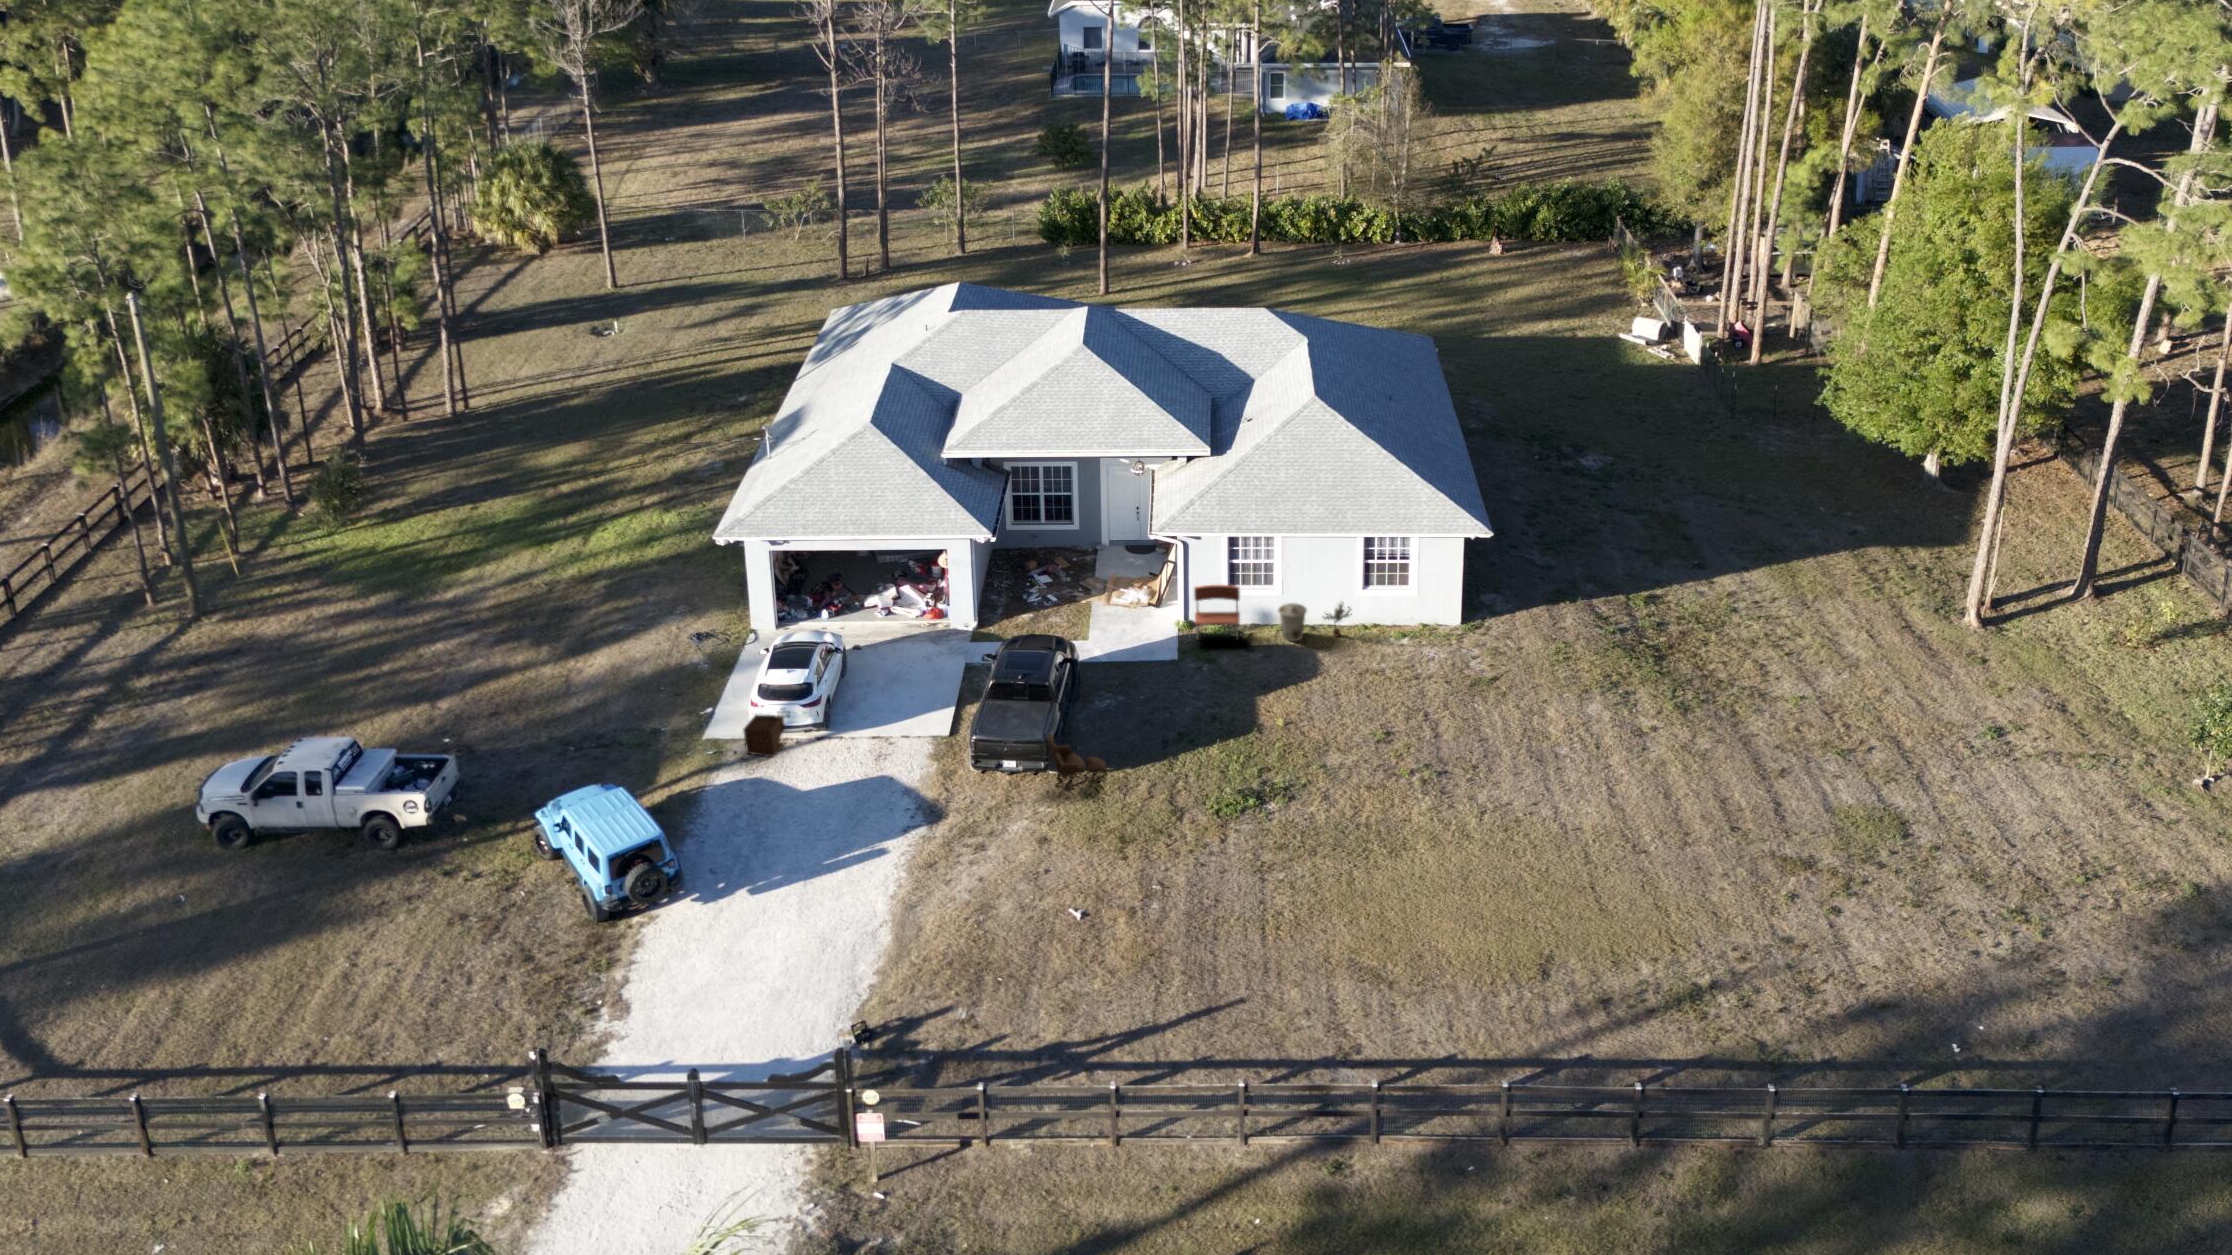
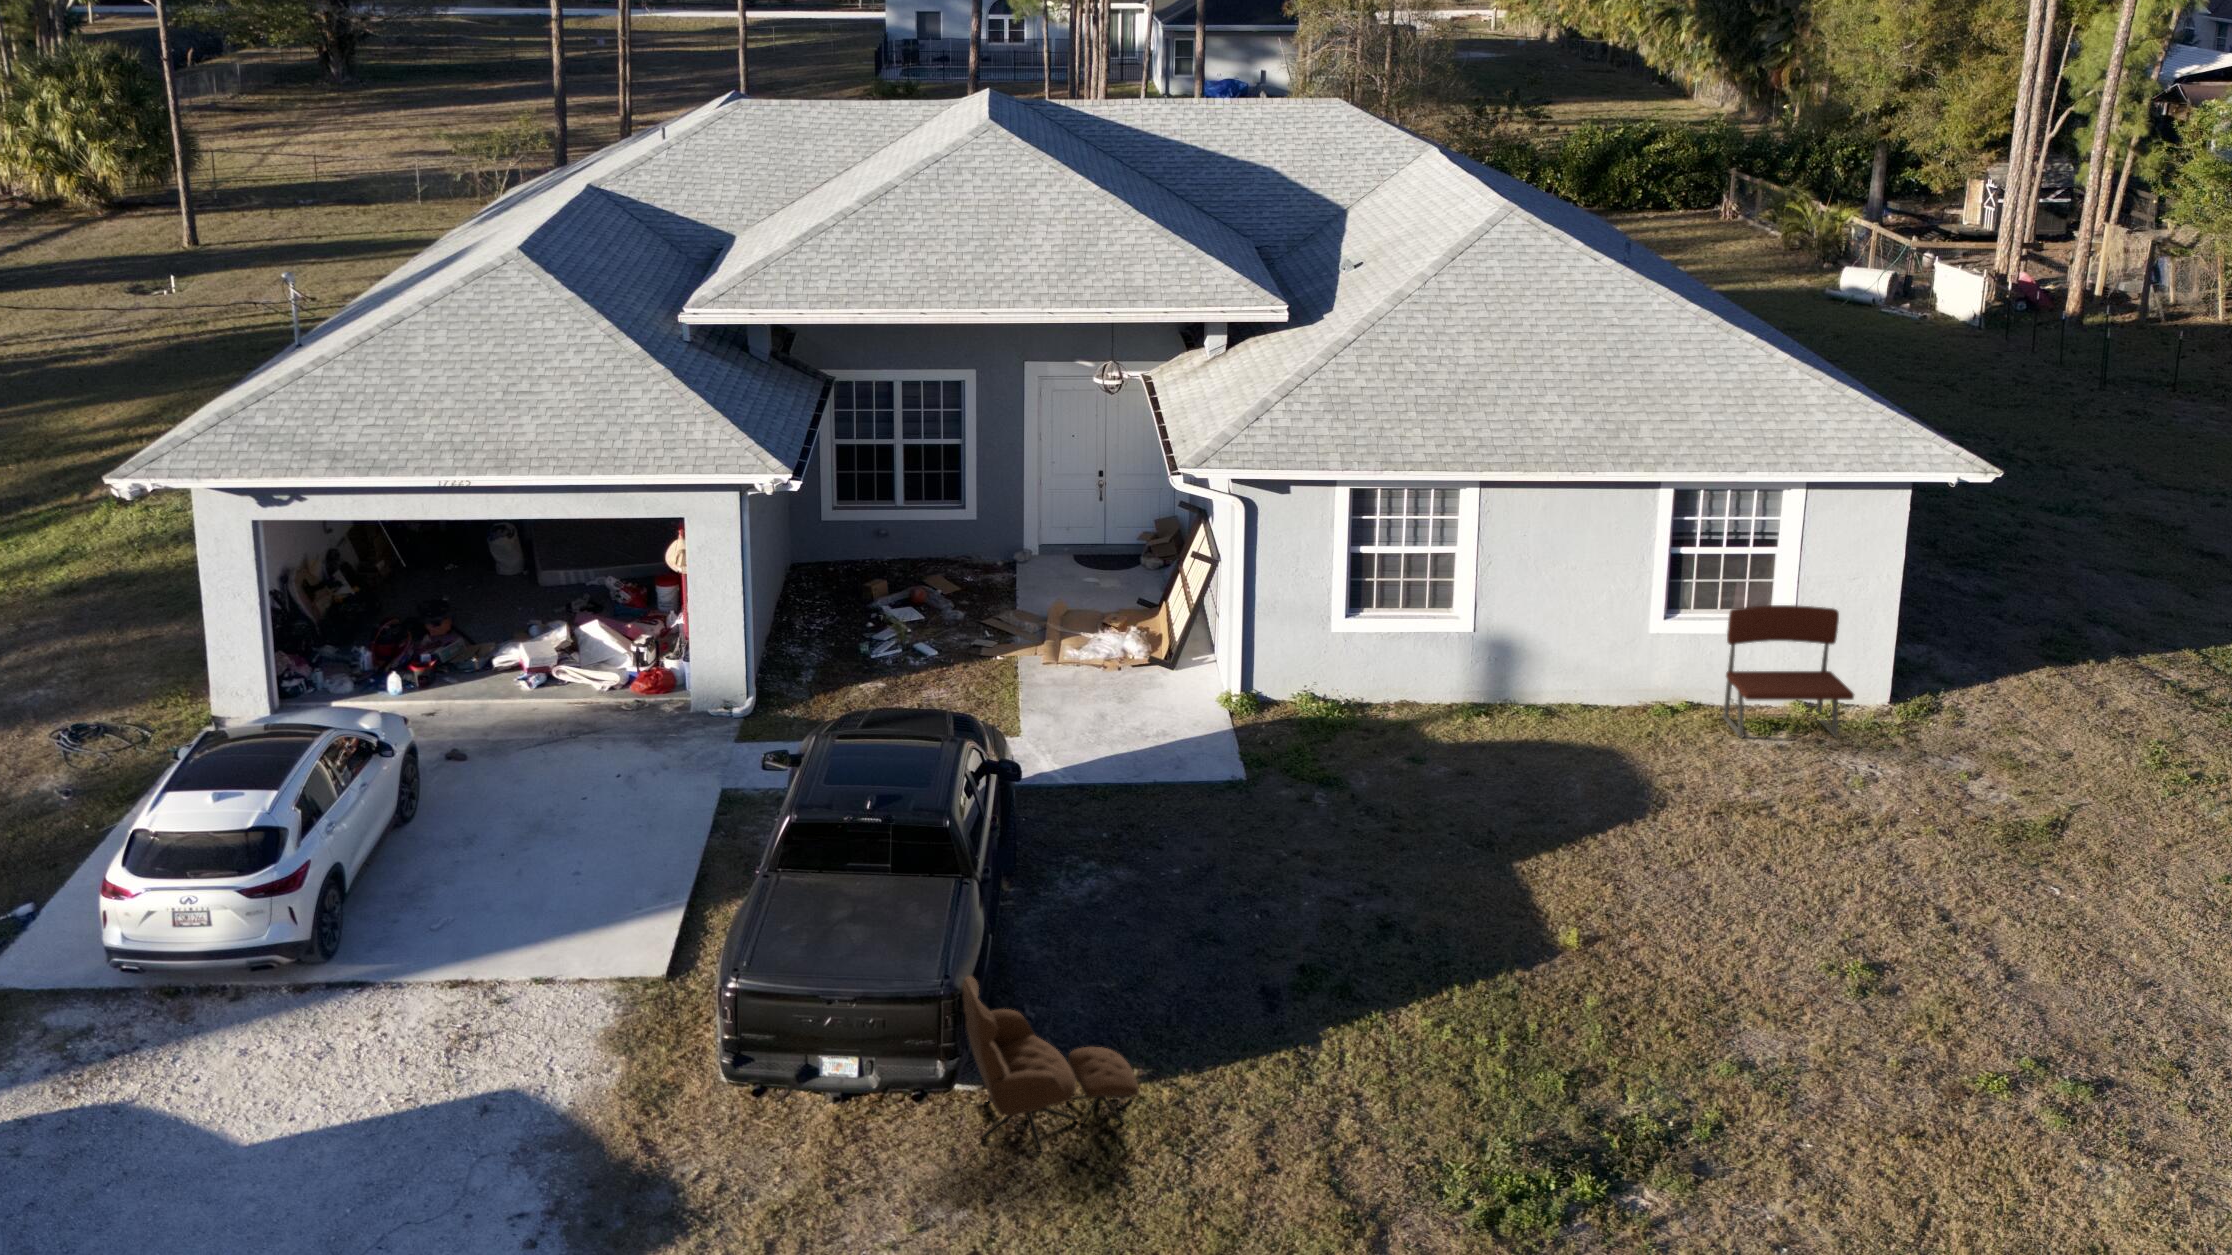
bench: present [1194,585,1240,638] -> present [1722,605,1854,738]
potted tree: present [1323,602,1352,636] -> none [1573,642,1648,729]
trash can: present [1279,603,1306,641] -> none [1473,649,1542,739]
wooden crate: present [743,715,785,757] -> none [36,913,187,1047]

